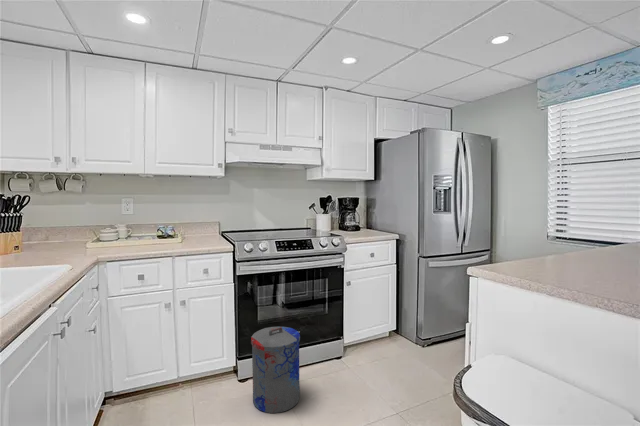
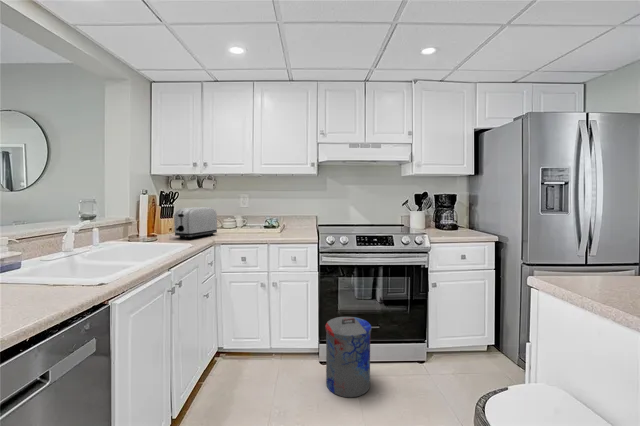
toaster: none [35,215,98,257] -> present [174,207,217,239]

